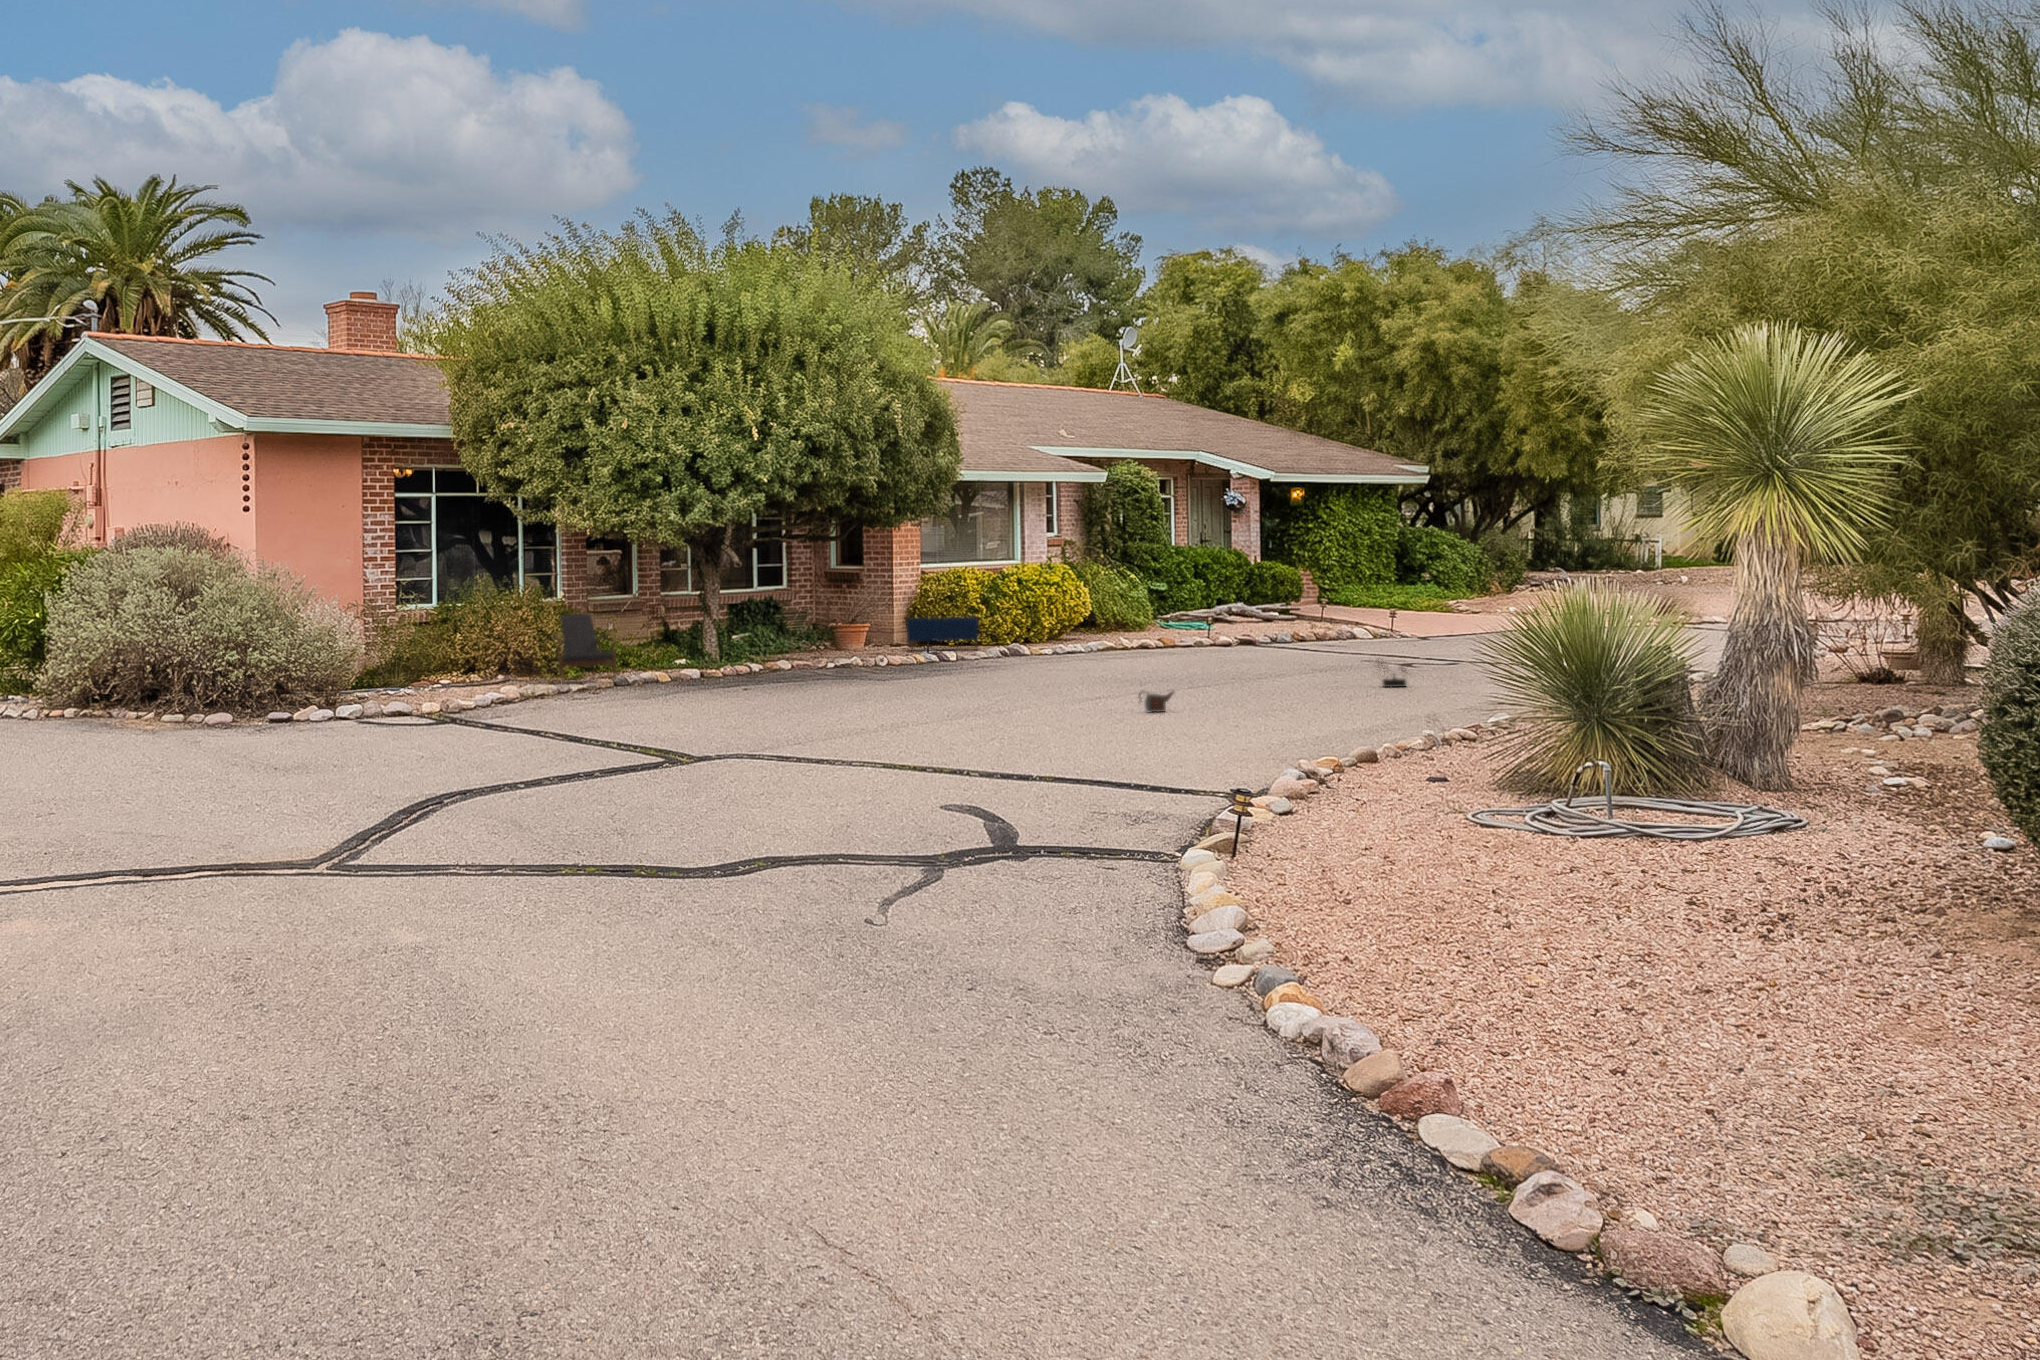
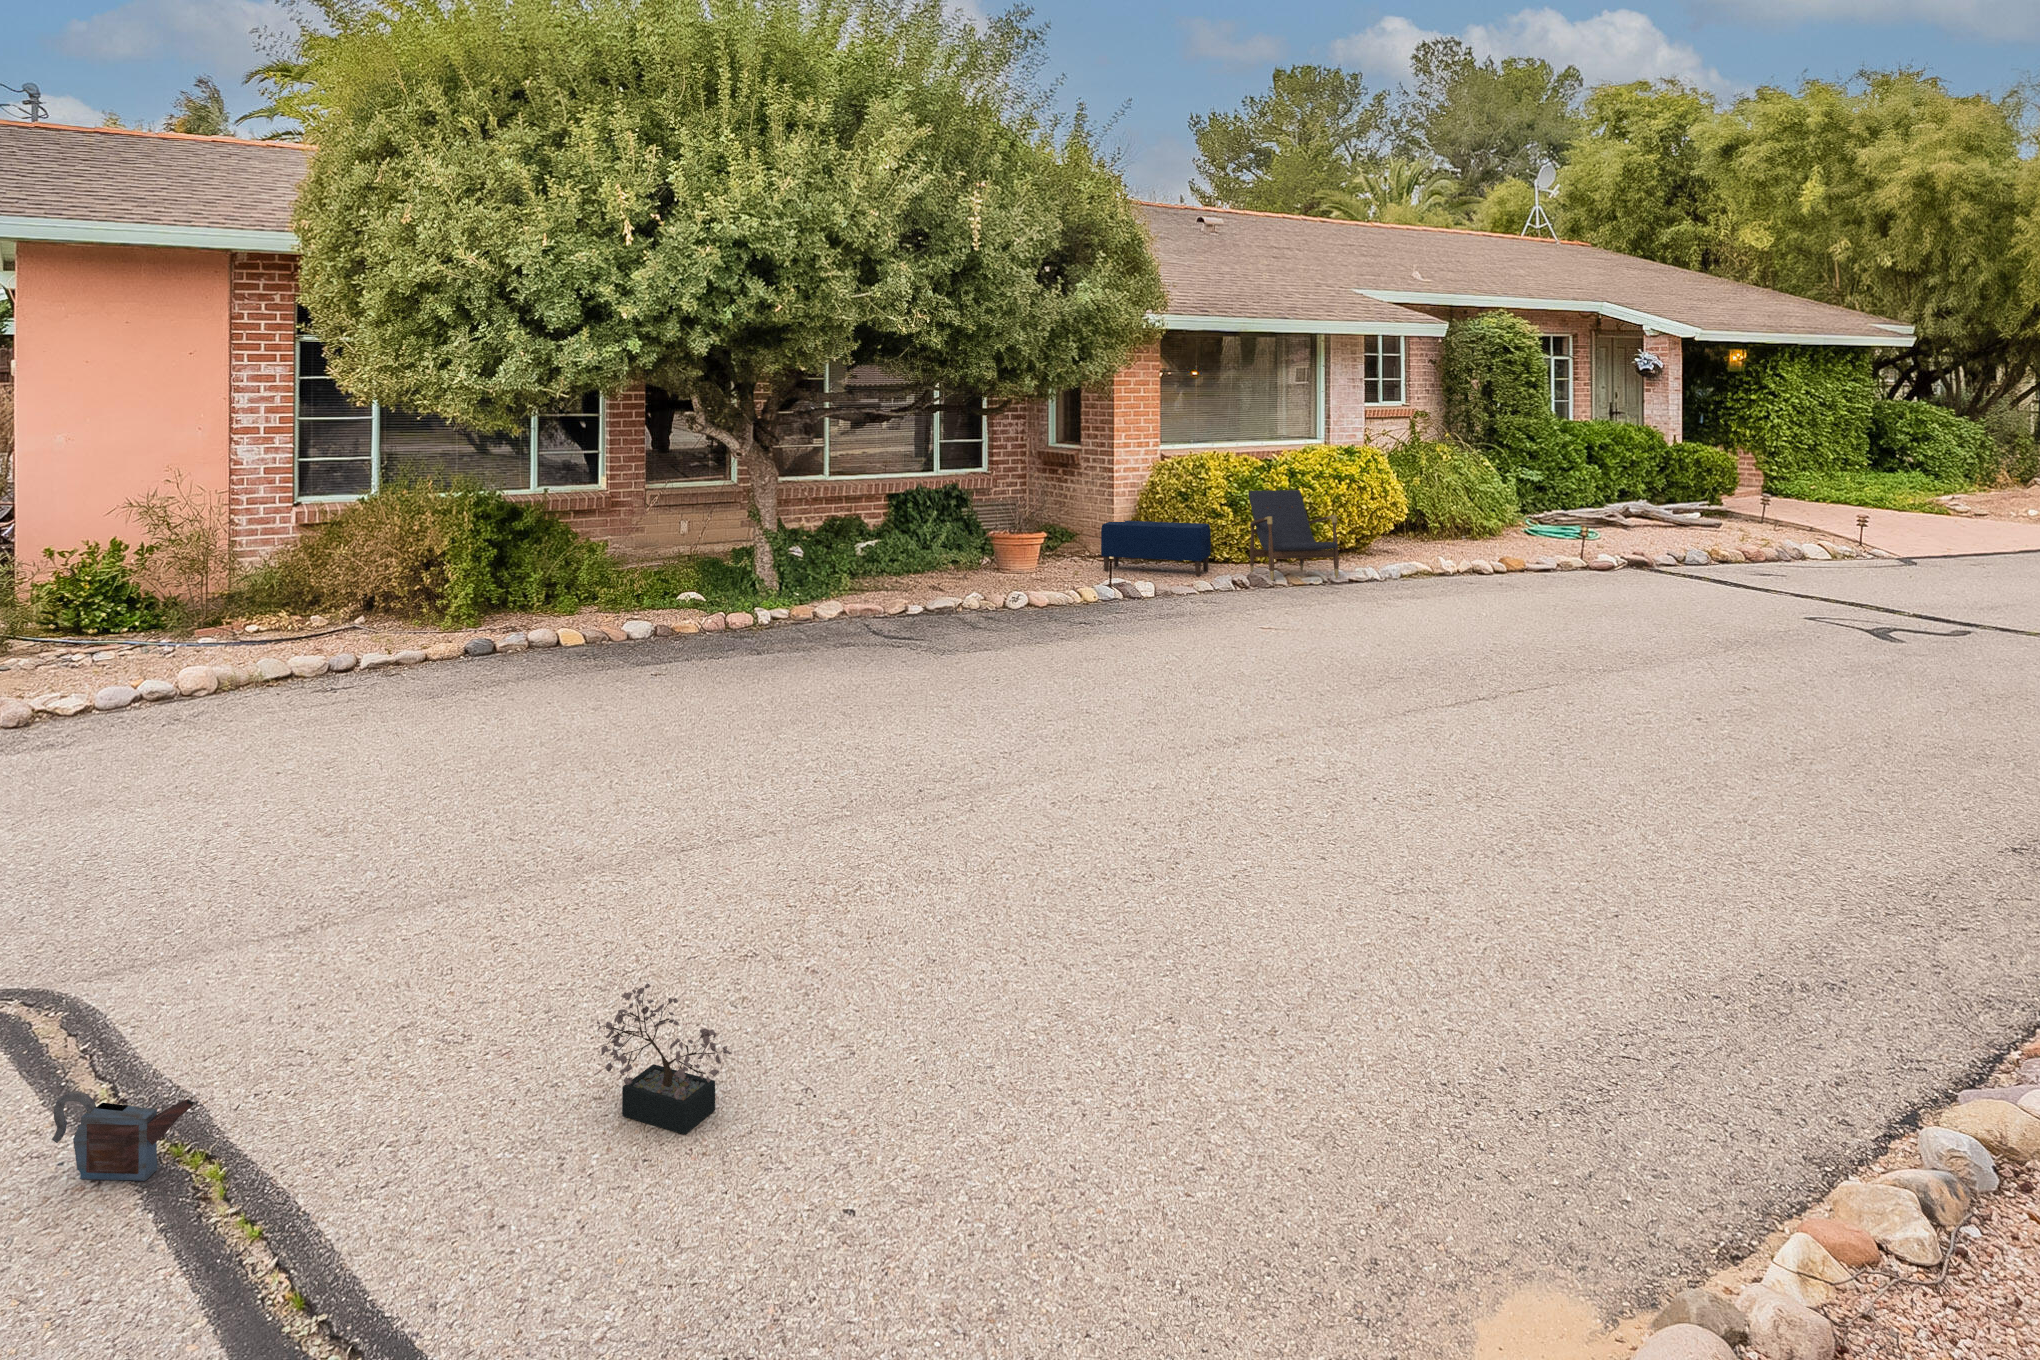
lounge chair: present [550,614,616,683] -> present [1249,490,1339,580]
decorative plant: present [1373,659,1408,687] -> present [597,984,732,1134]
watering can: present [1139,692,1174,712] -> present [52,1091,195,1181]

